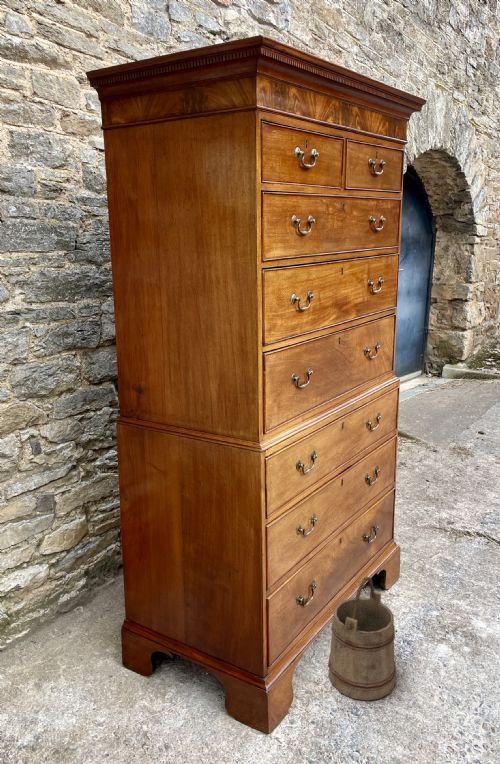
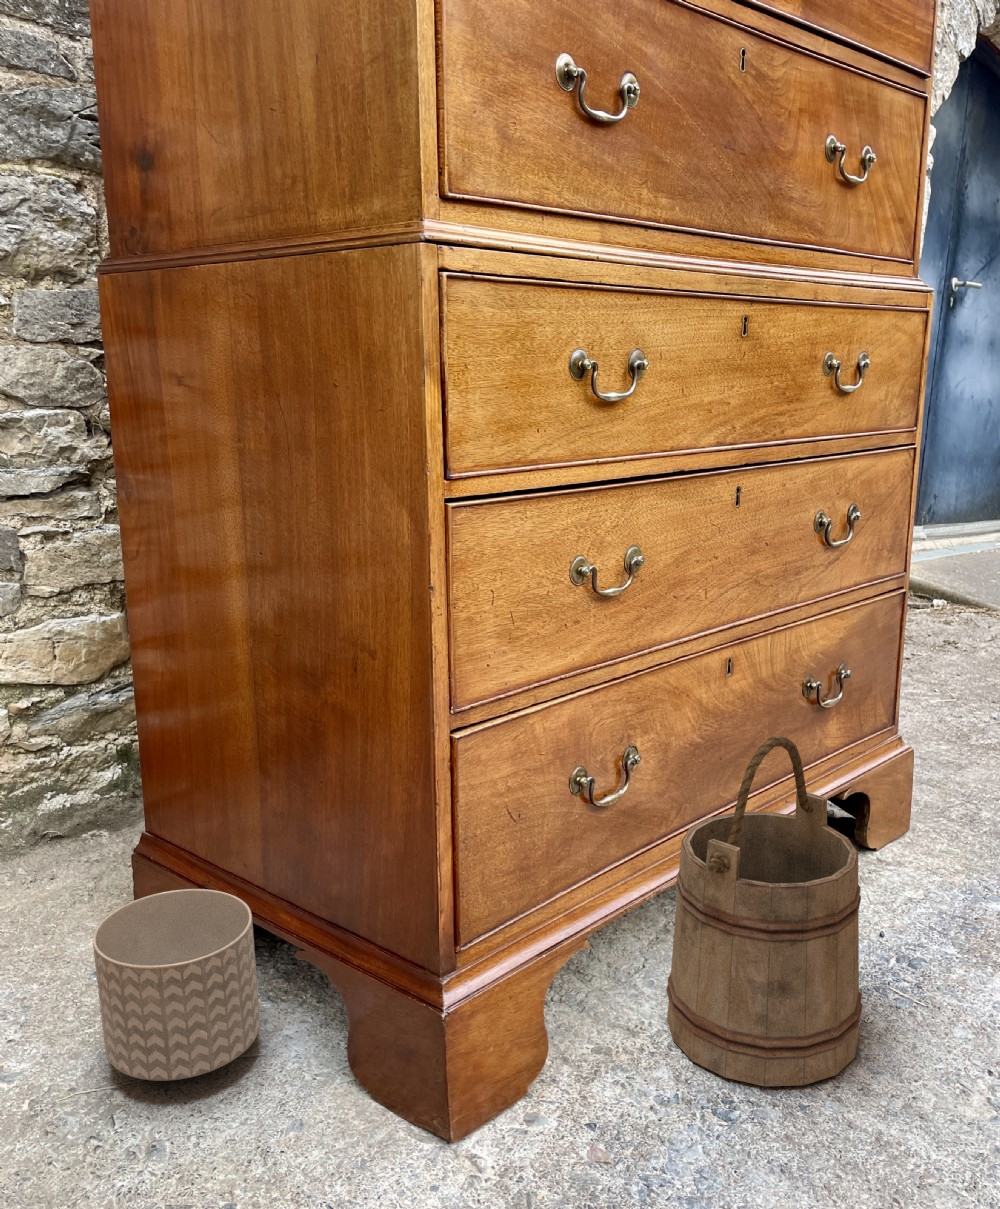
planter: none [128,647,187,725] -> present [93,889,260,1081]

